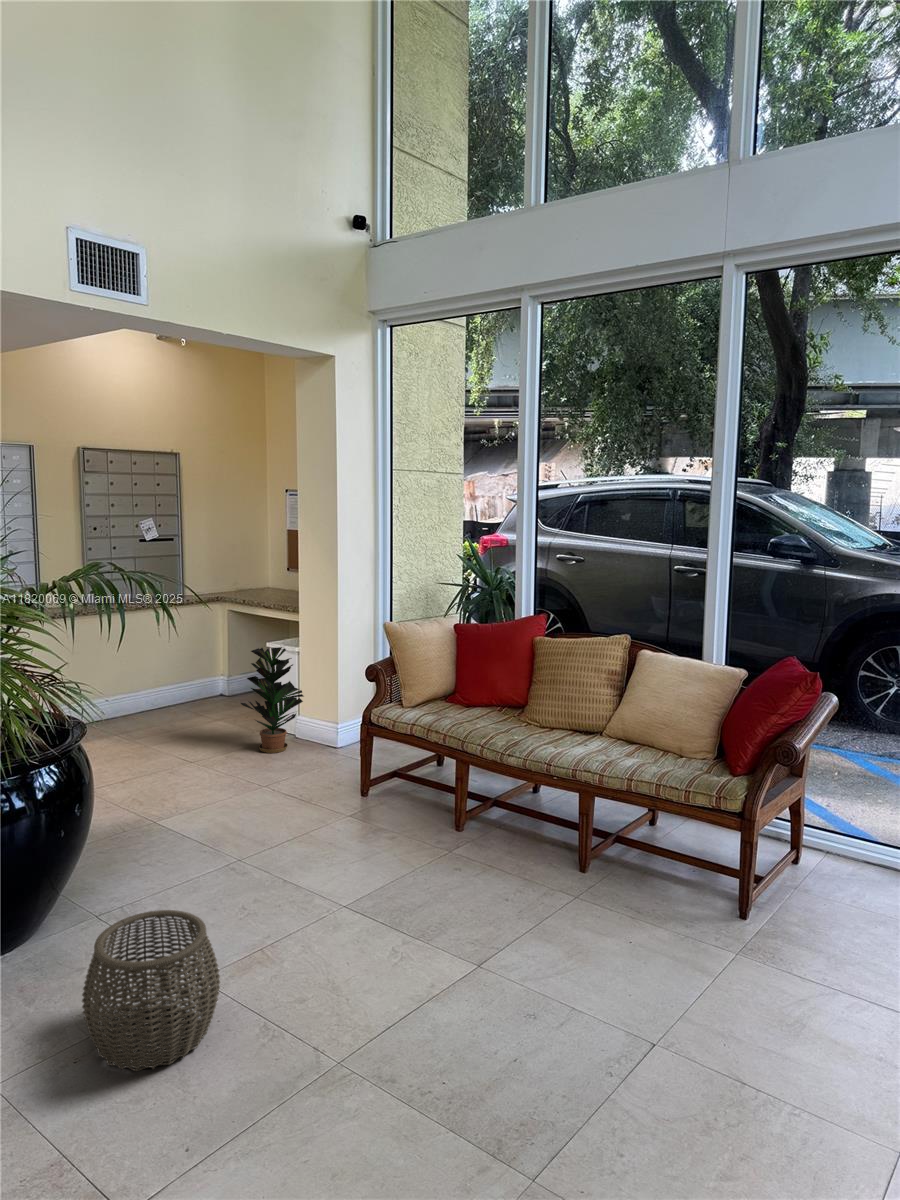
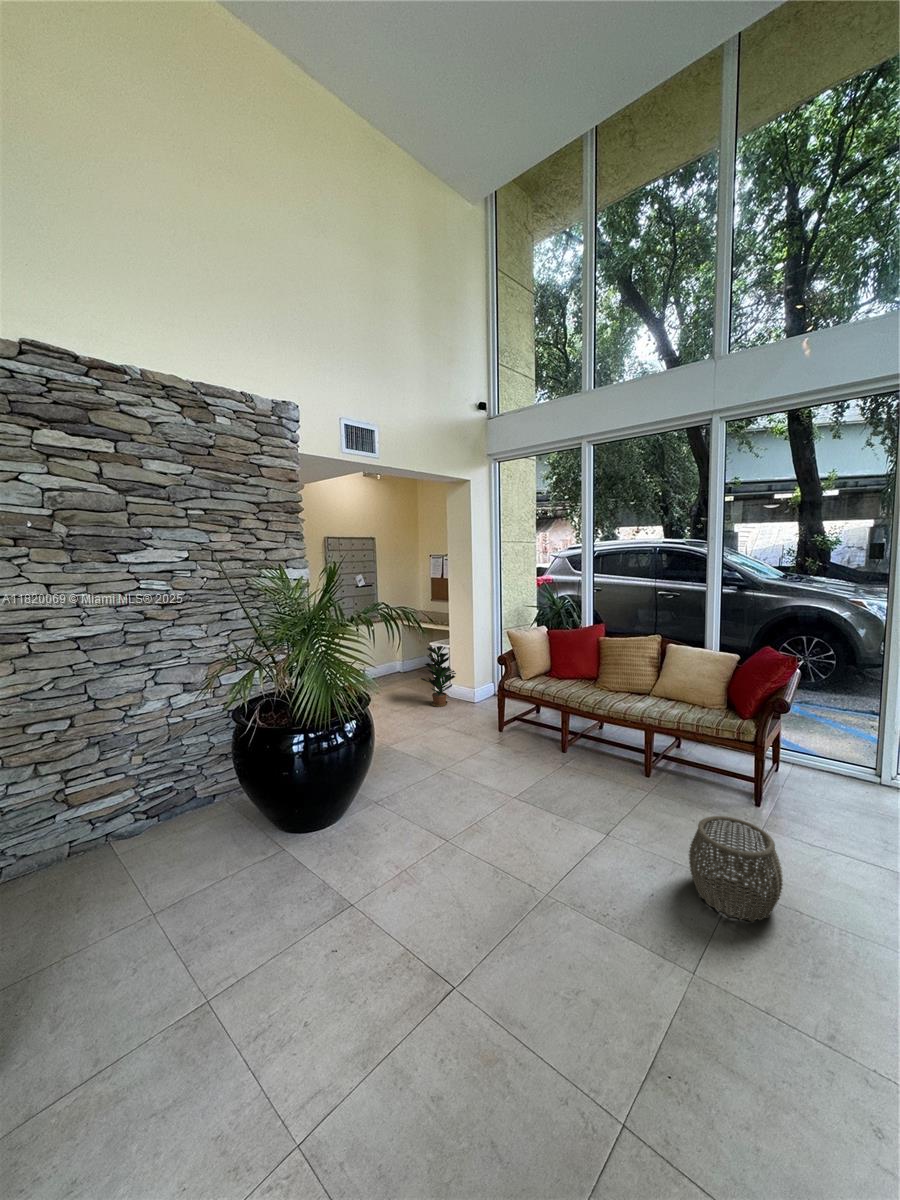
woven basket: present [82,910,220,1071] -> present [689,816,783,922]

